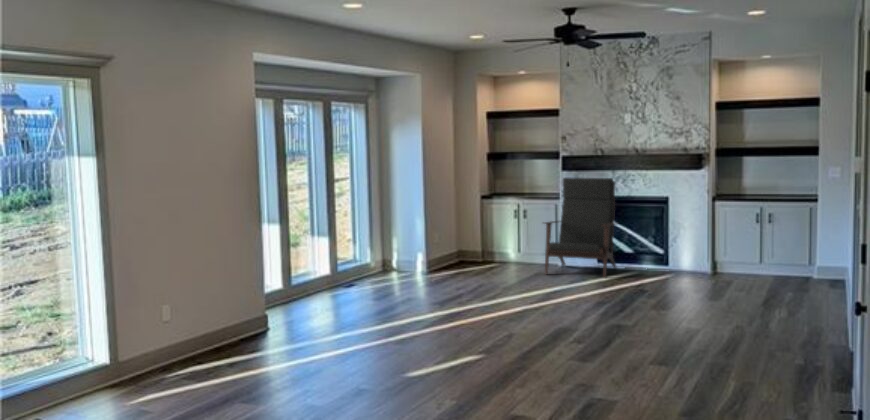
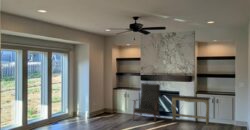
console table: none [646,206,752,280] -> present [172,95,210,125]

